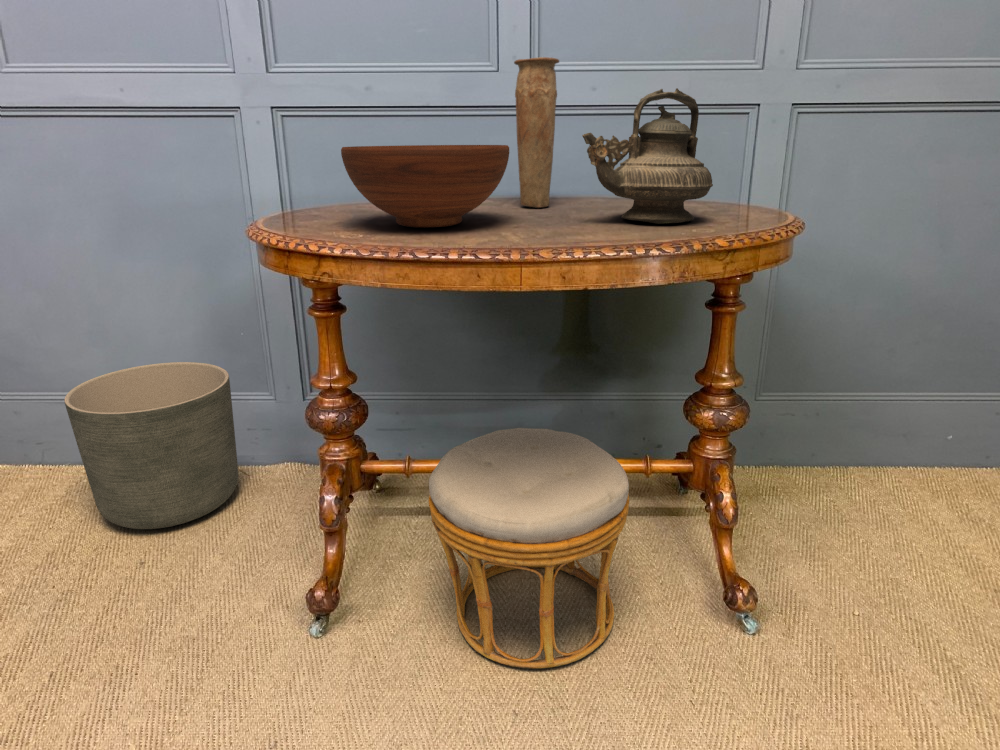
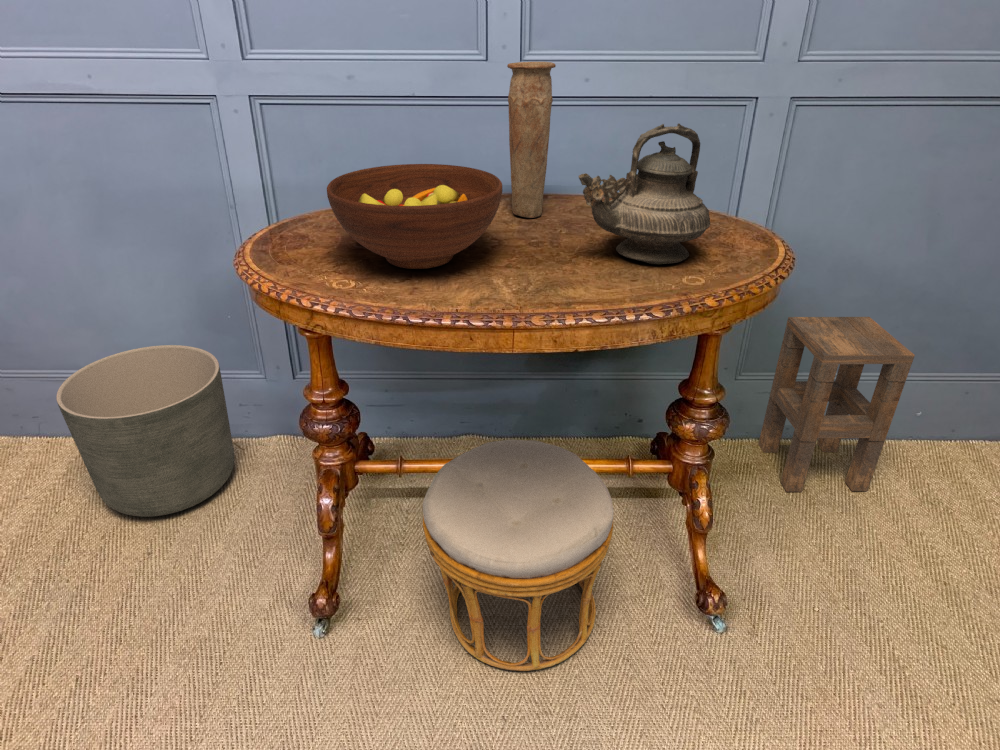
side table: none [780,328,933,508] -> present [758,317,915,492]

